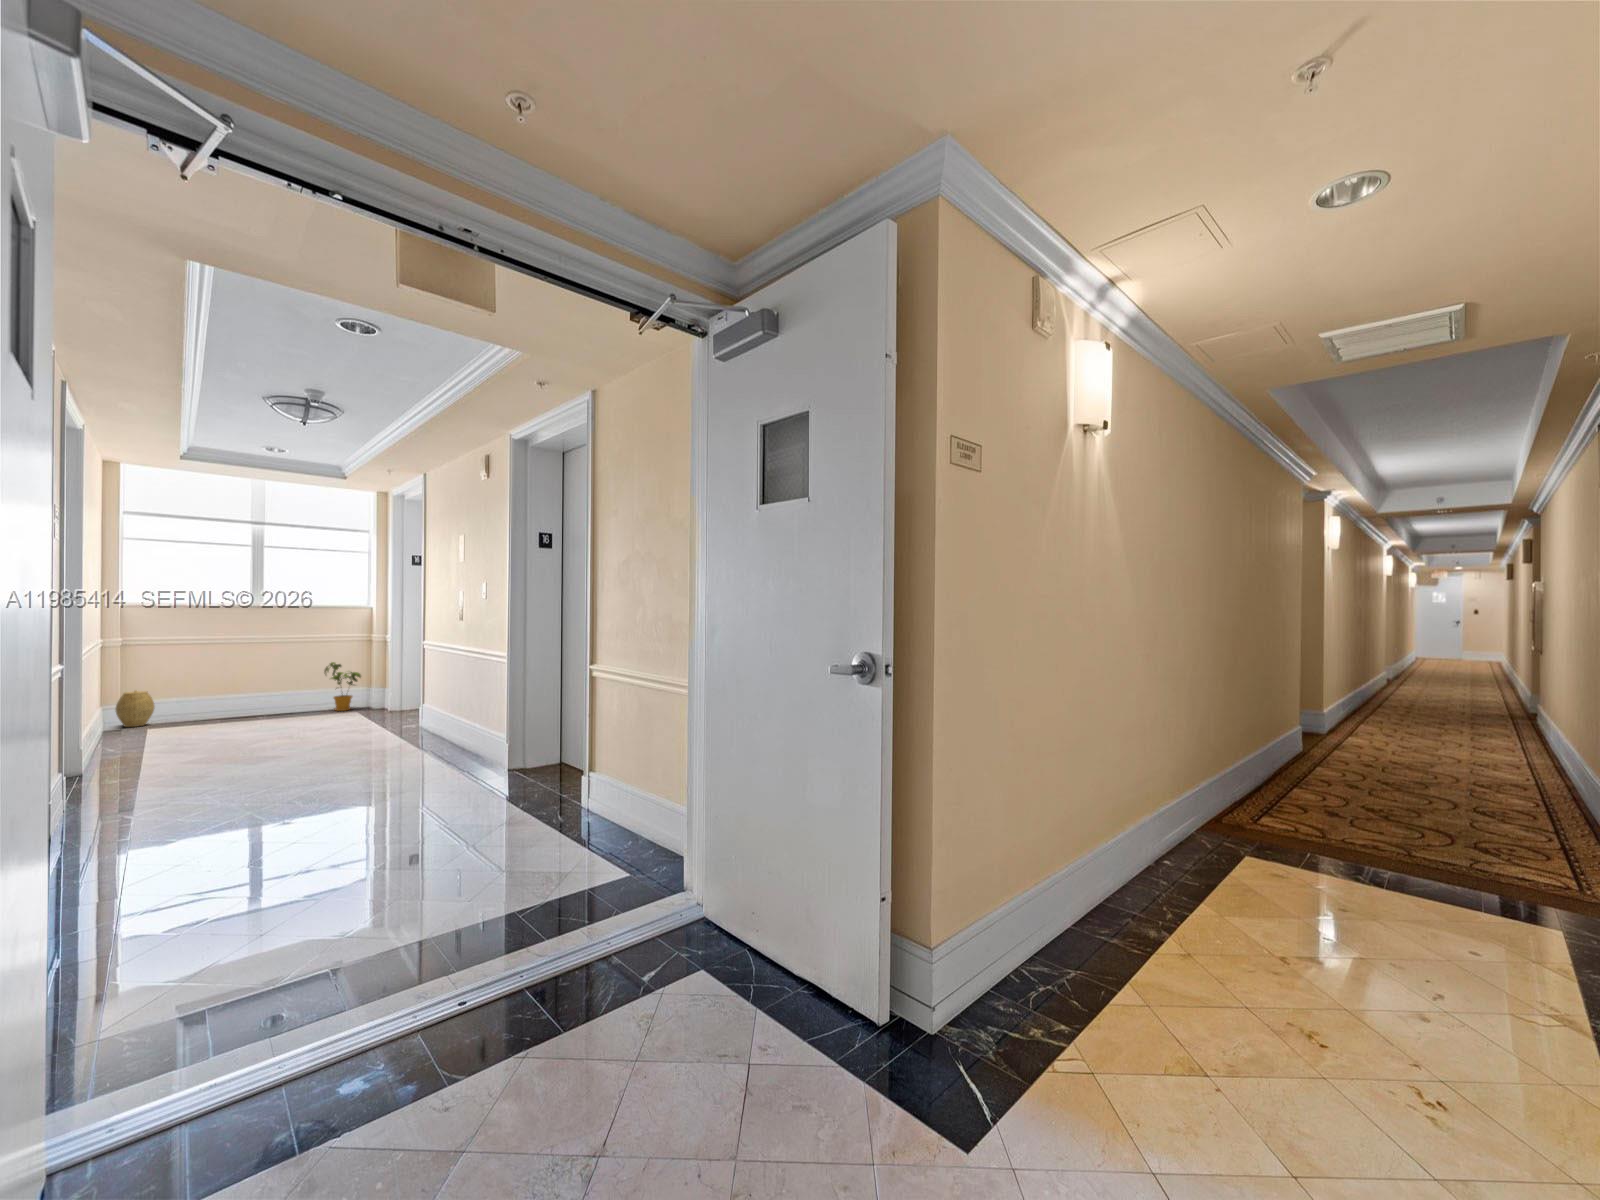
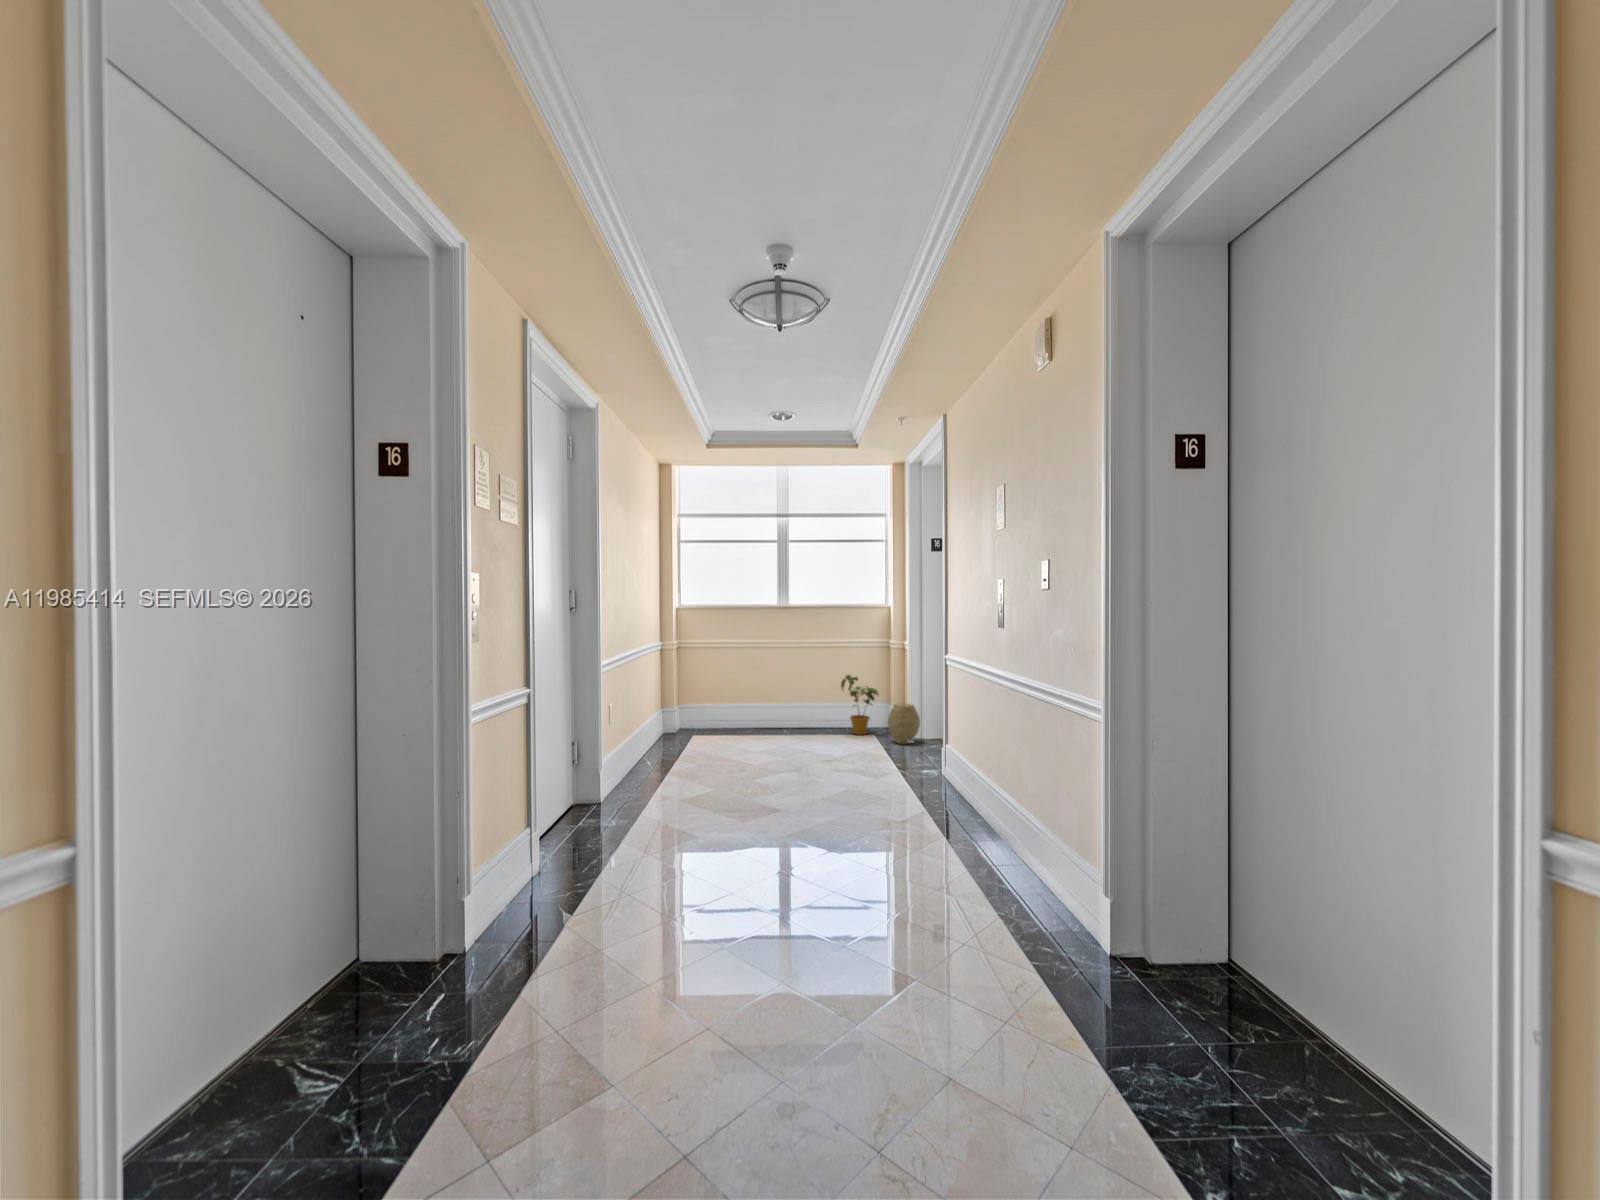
woven basket: present [115,691,155,727] -> present [888,703,920,744]

